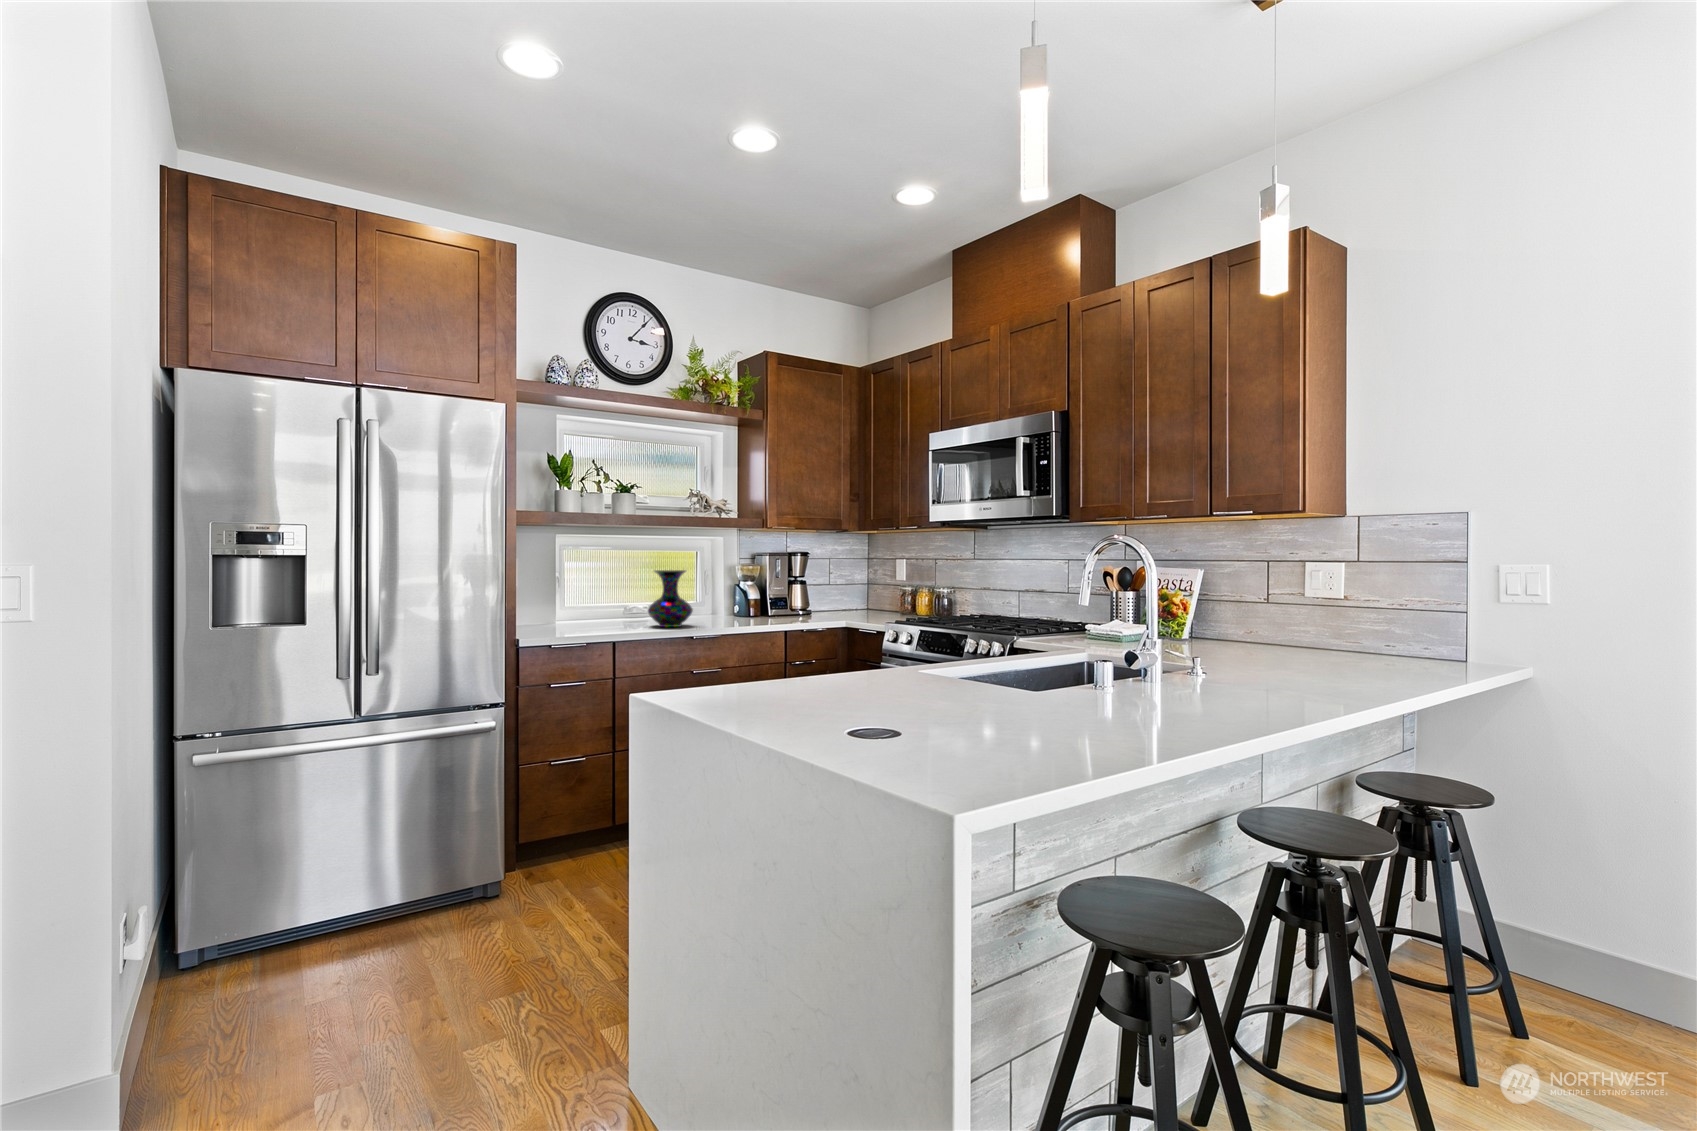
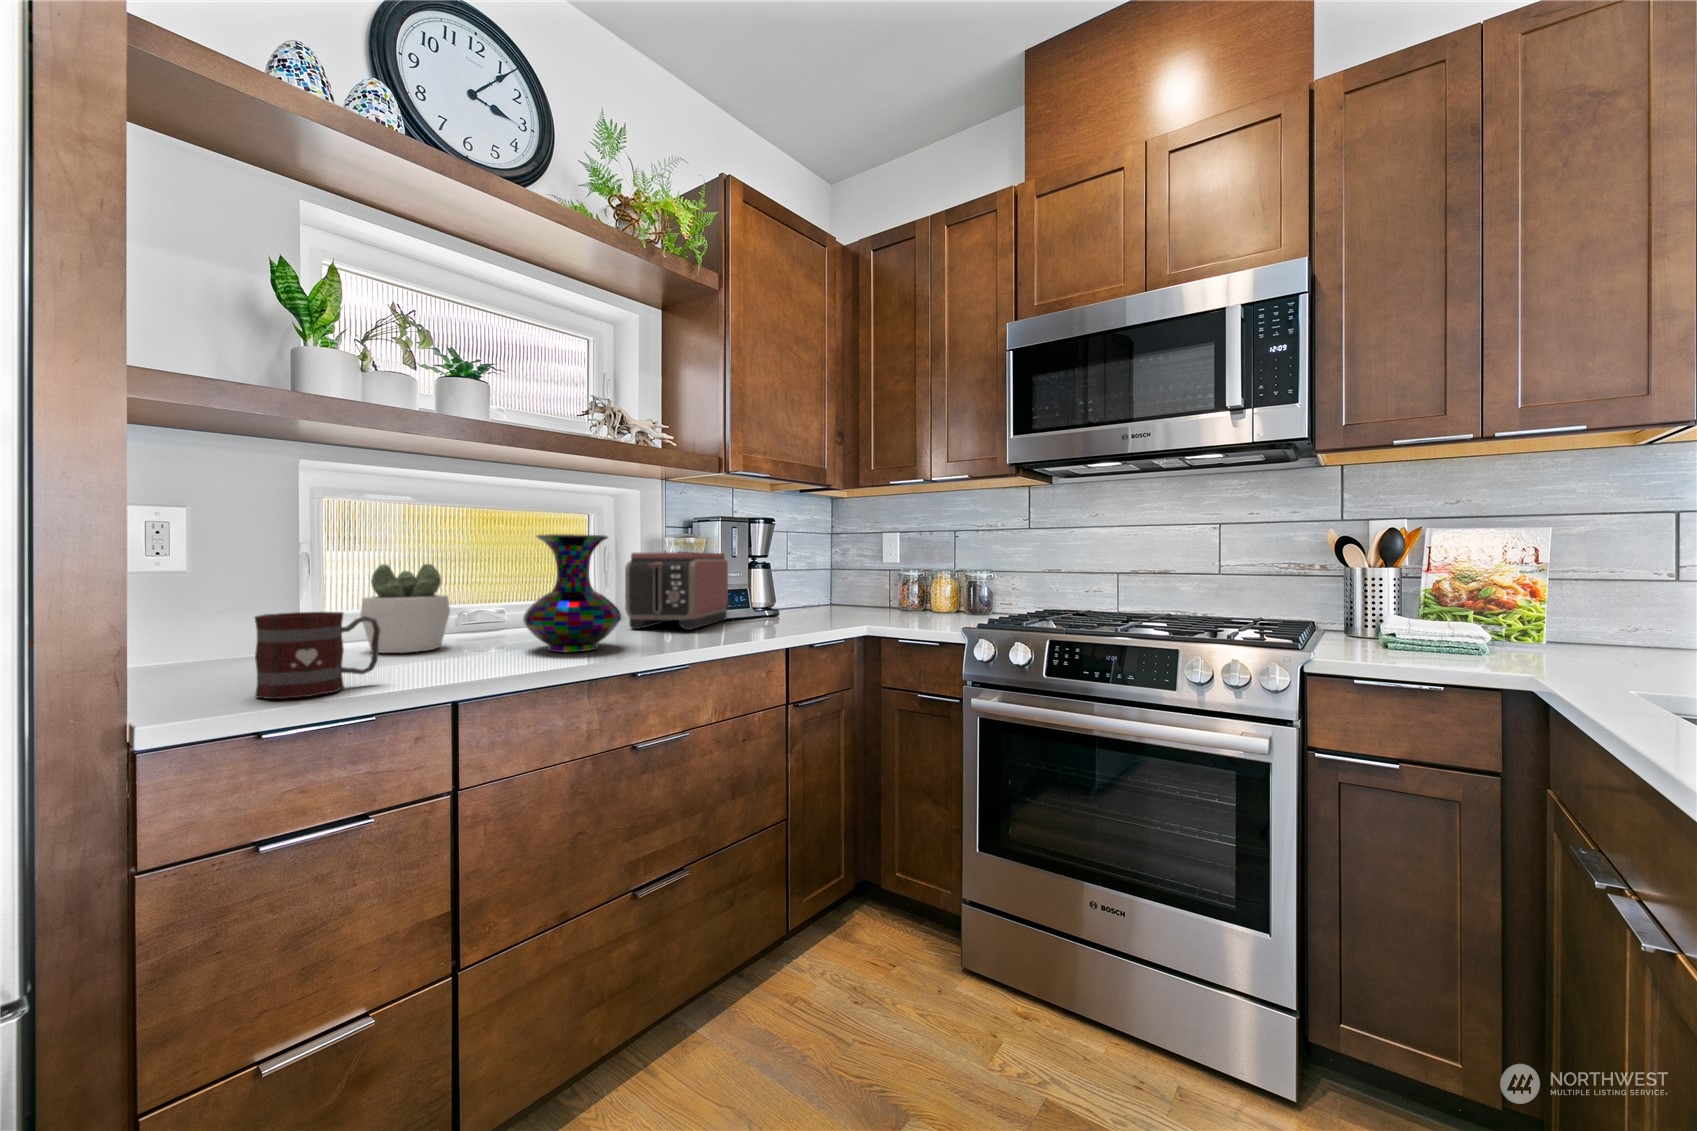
toaster: none [705,576,770,620] -> present [625,552,728,630]
succulent plant: none [581,584,617,625] -> present [360,564,450,653]
mug: none [549,605,589,636] -> present [255,612,380,699]

